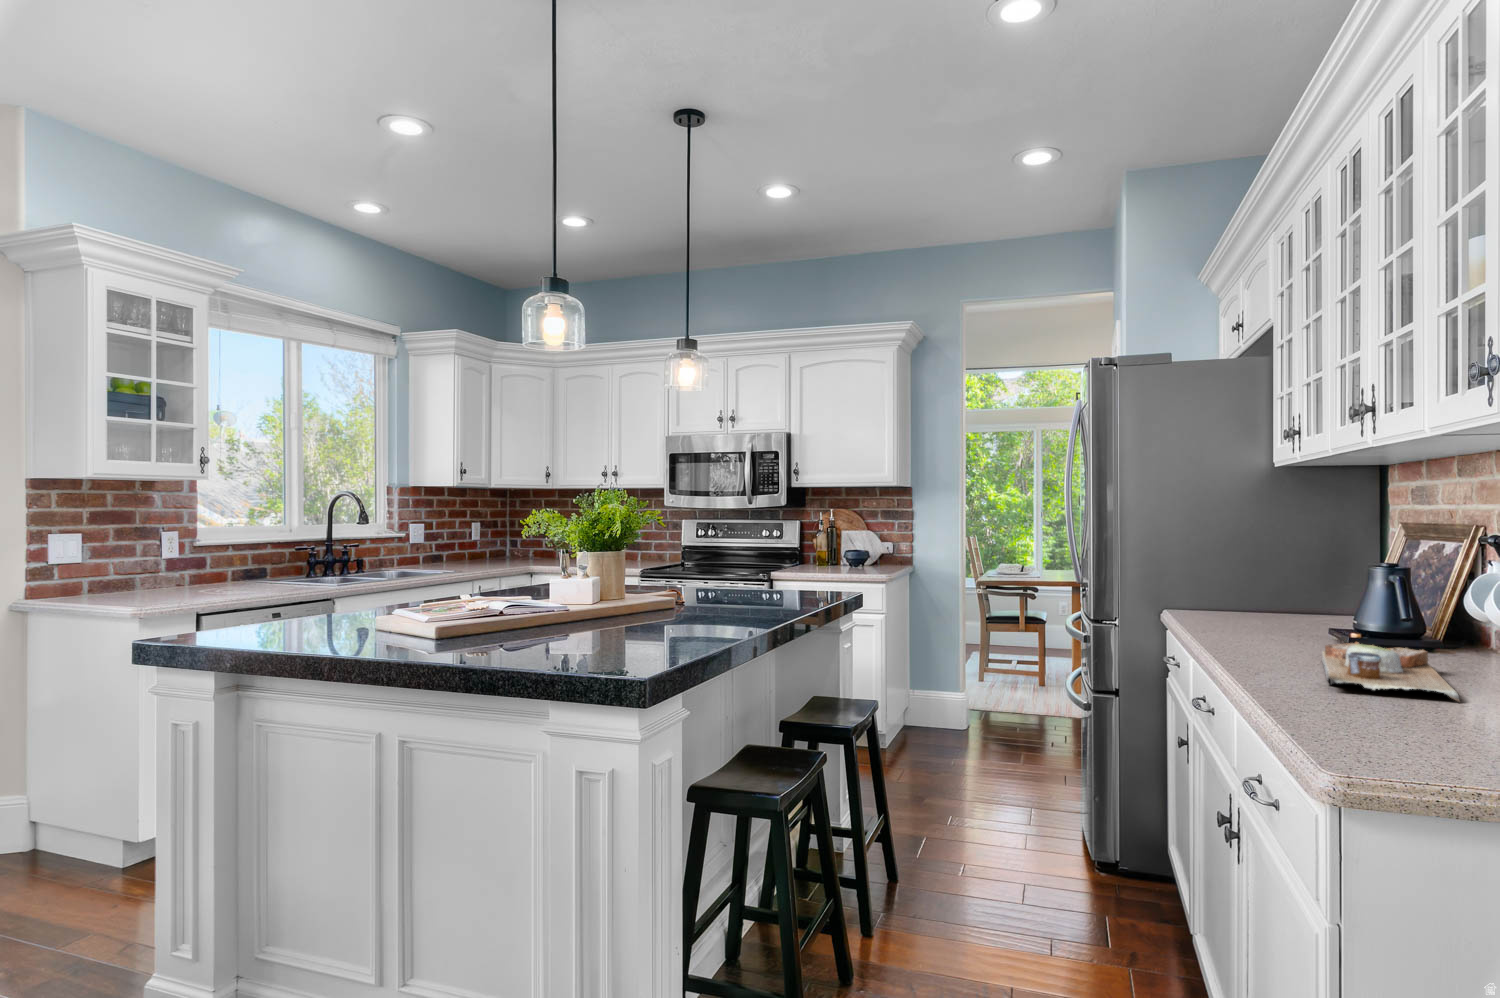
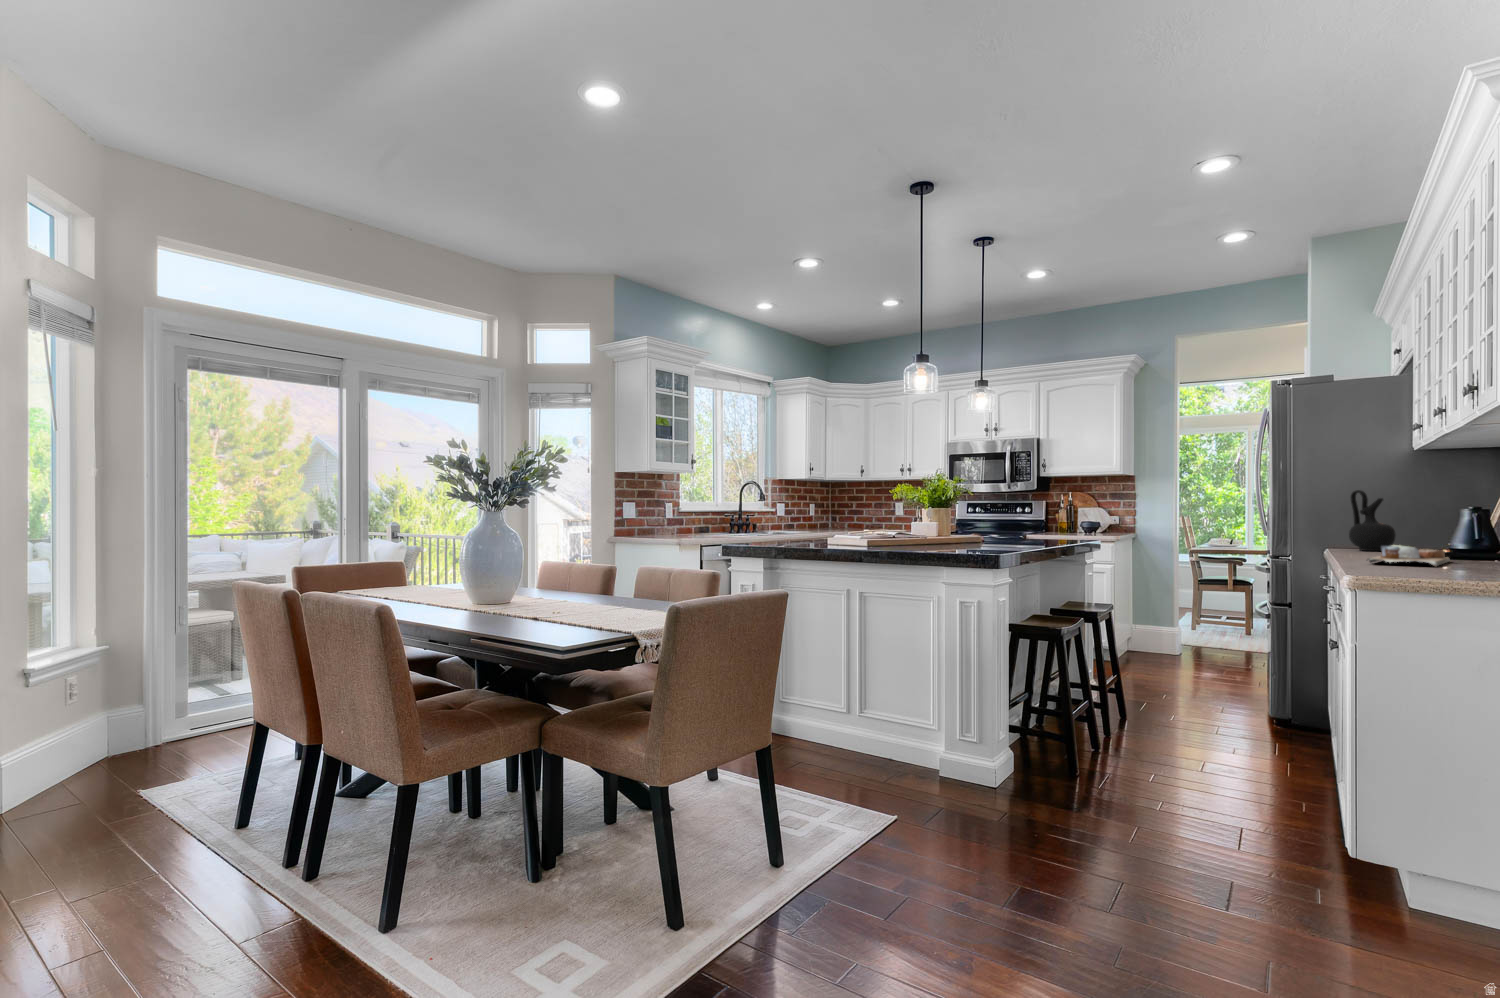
ceramic jug: none [1219,523,1283,620] -> present [1349,490,1396,551]

